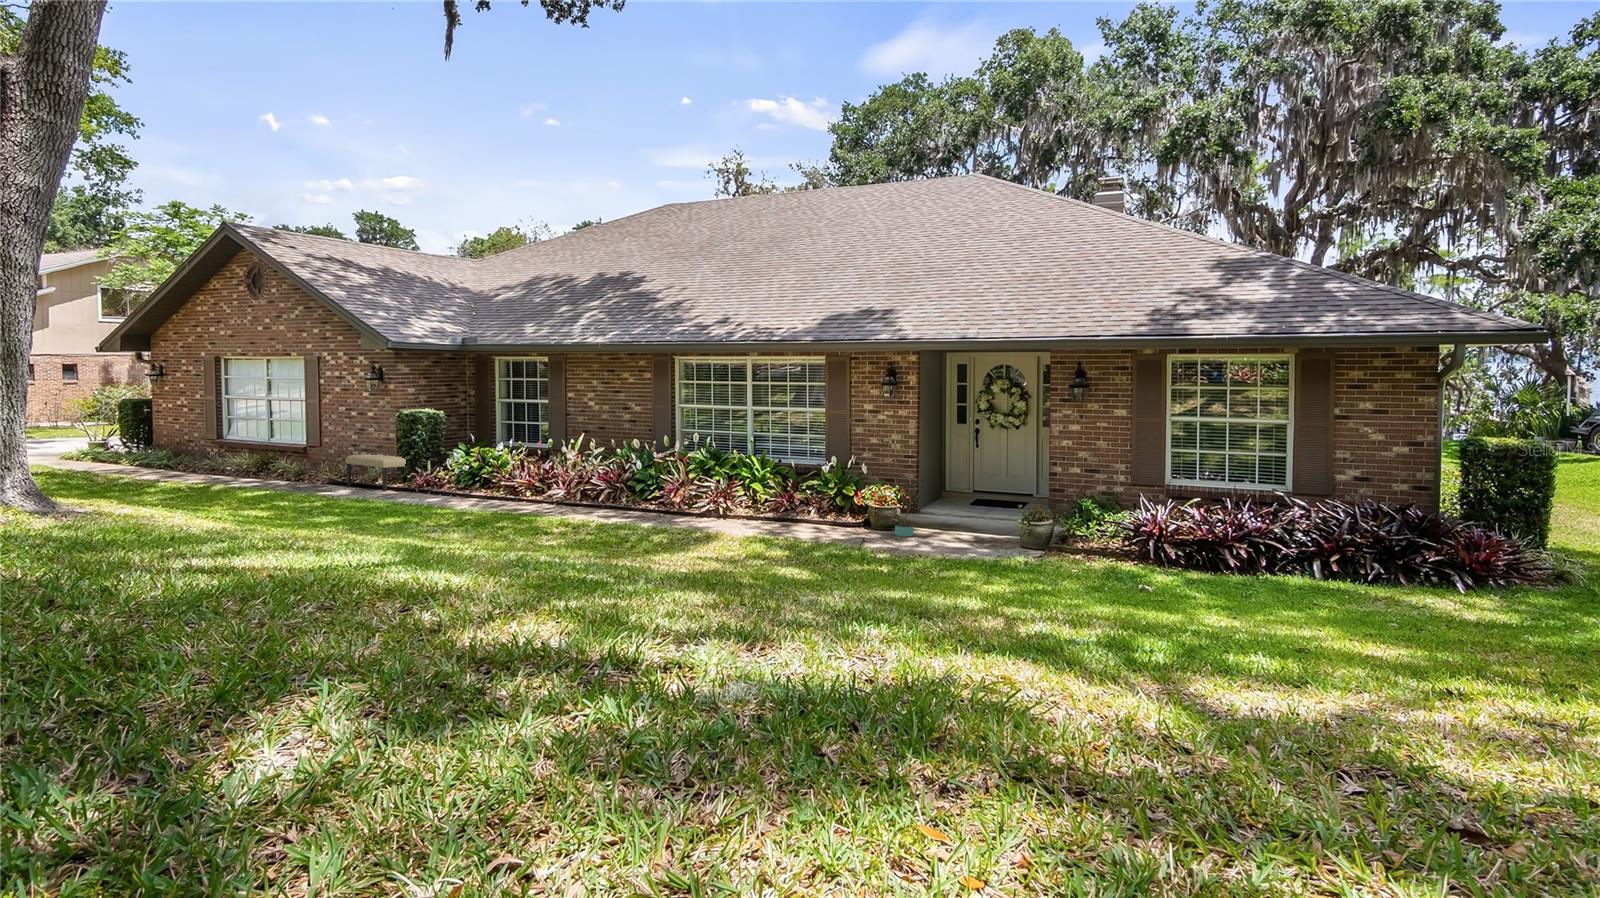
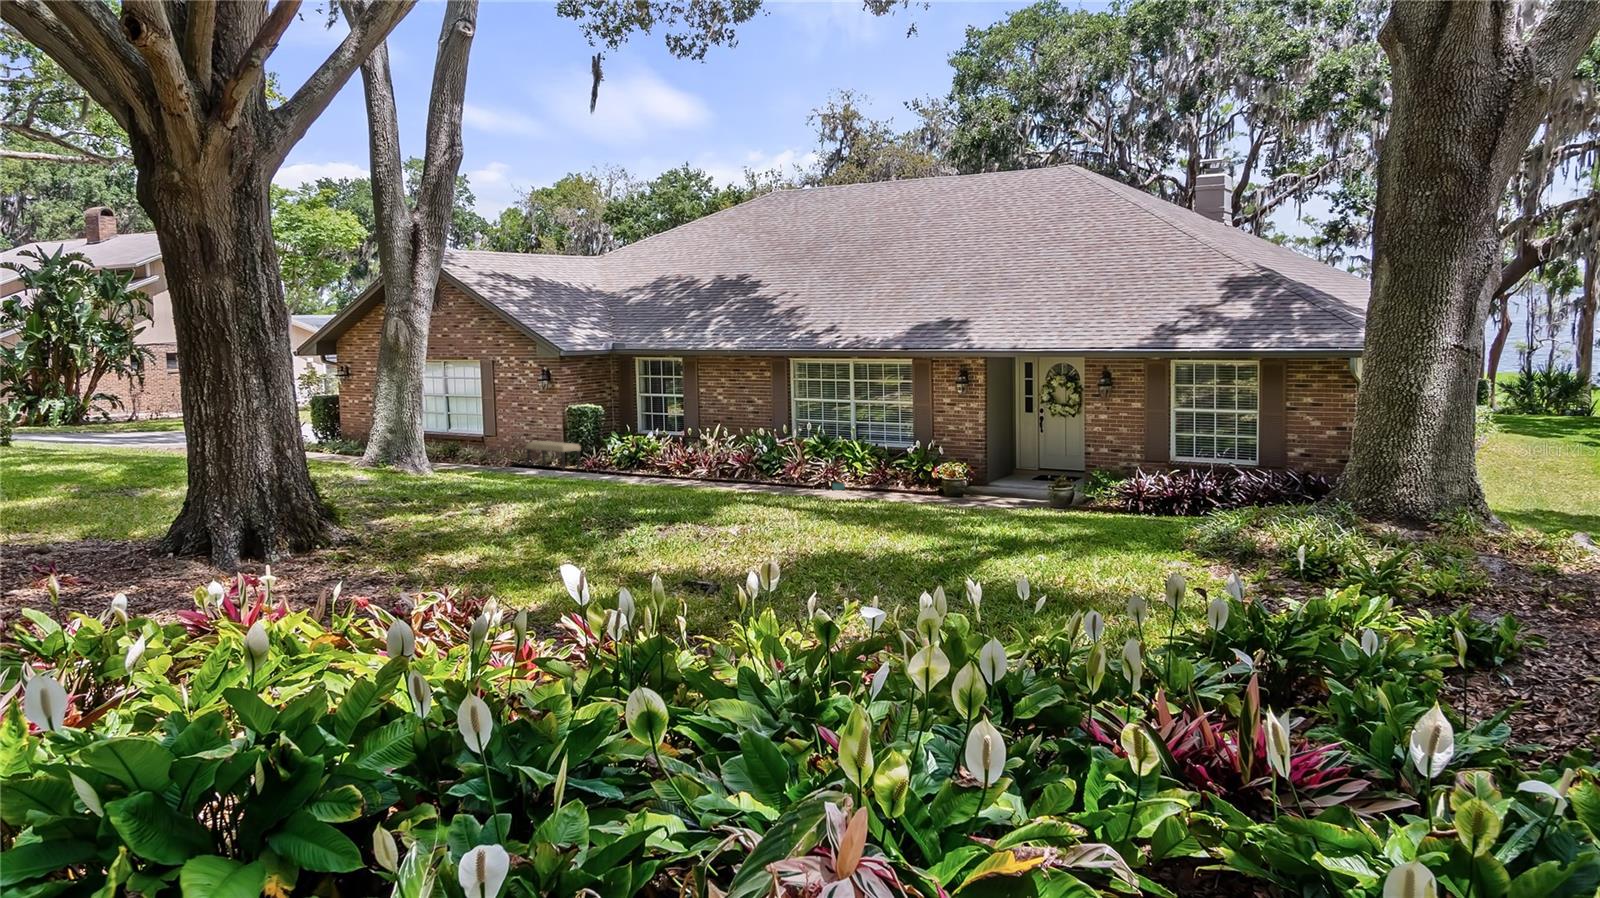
potted plant: present [889,477,920,536] -> present [833,460,846,490]

